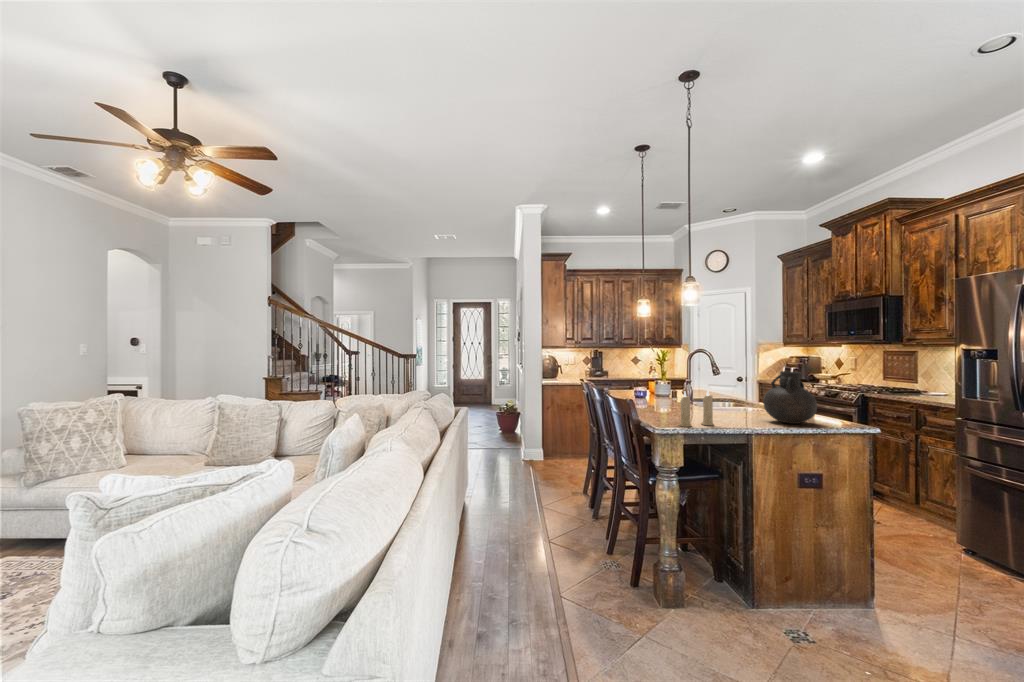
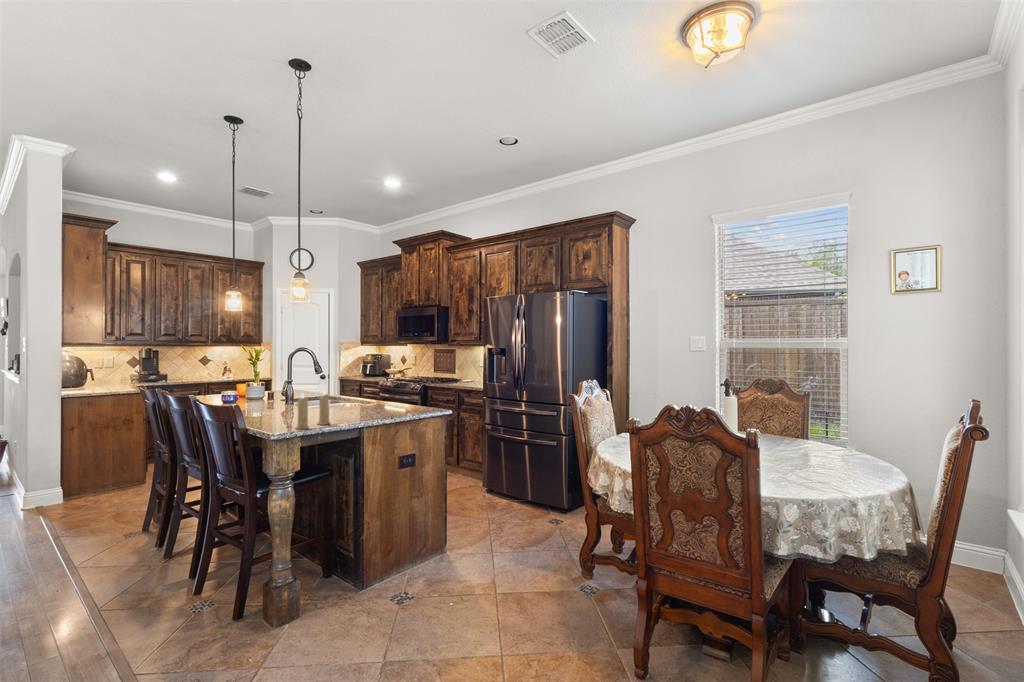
vase: present [763,371,817,424] -> none [369,368,411,413]

